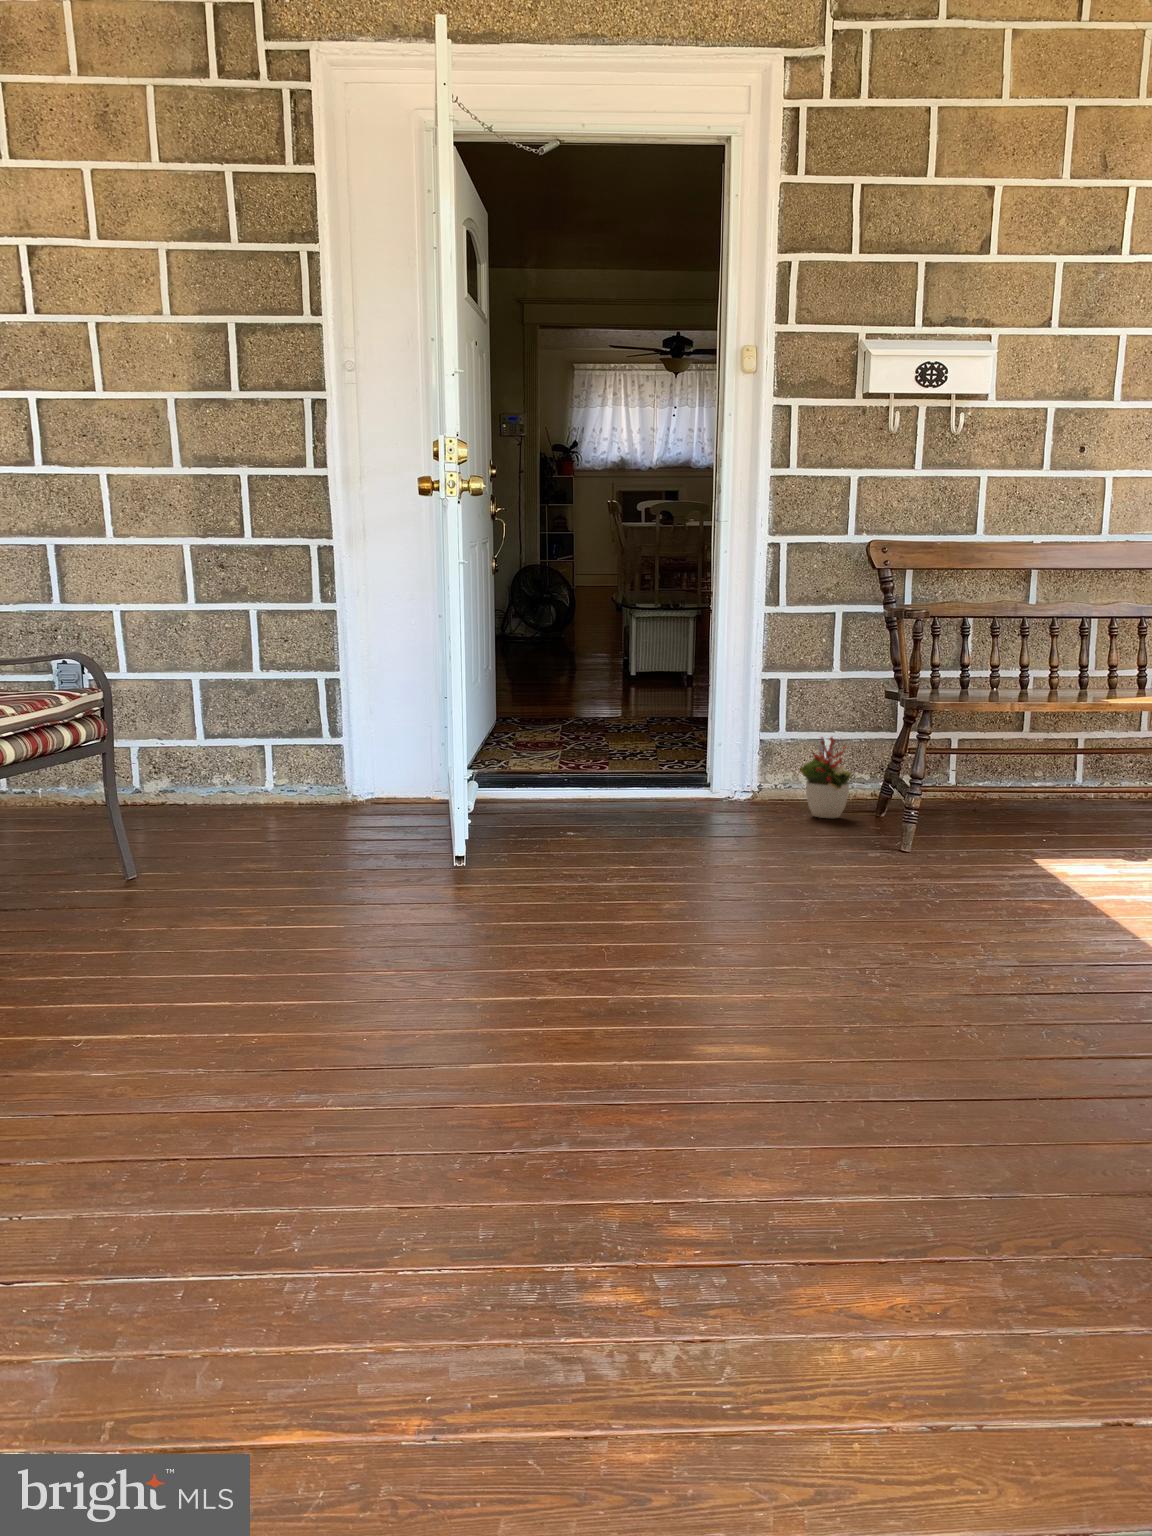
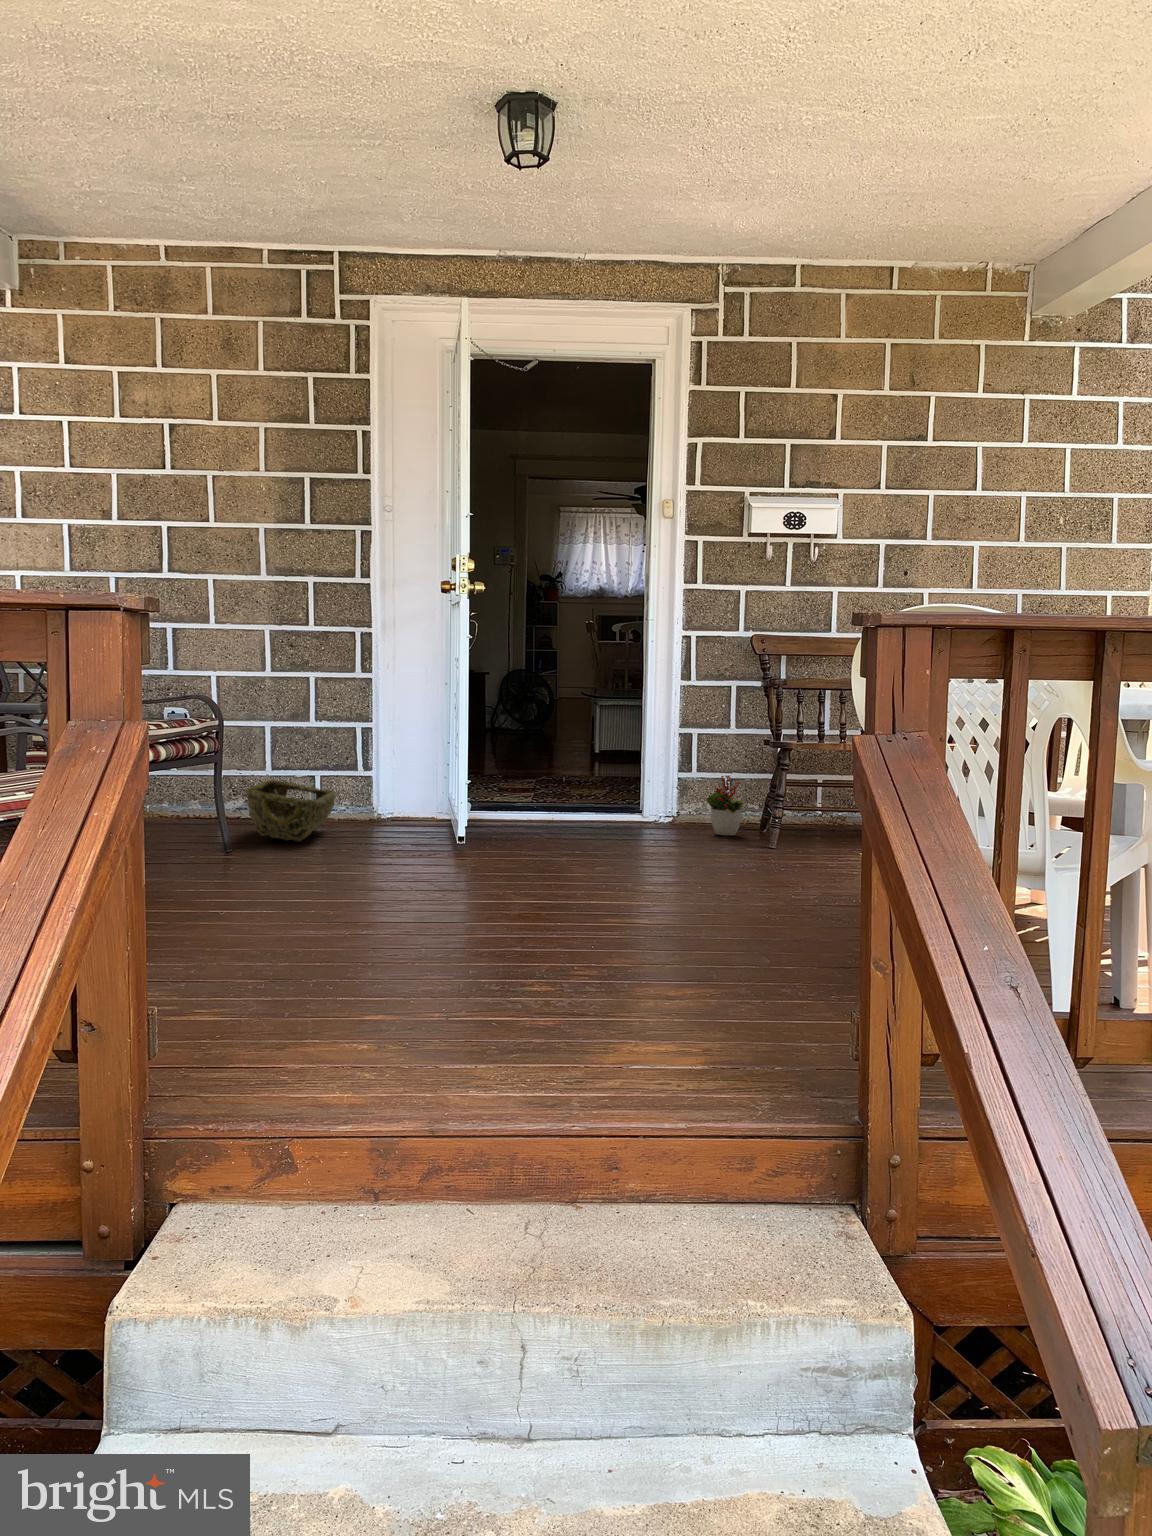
woven basket: none [157,754,293,847] -> present [245,780,336,841]

